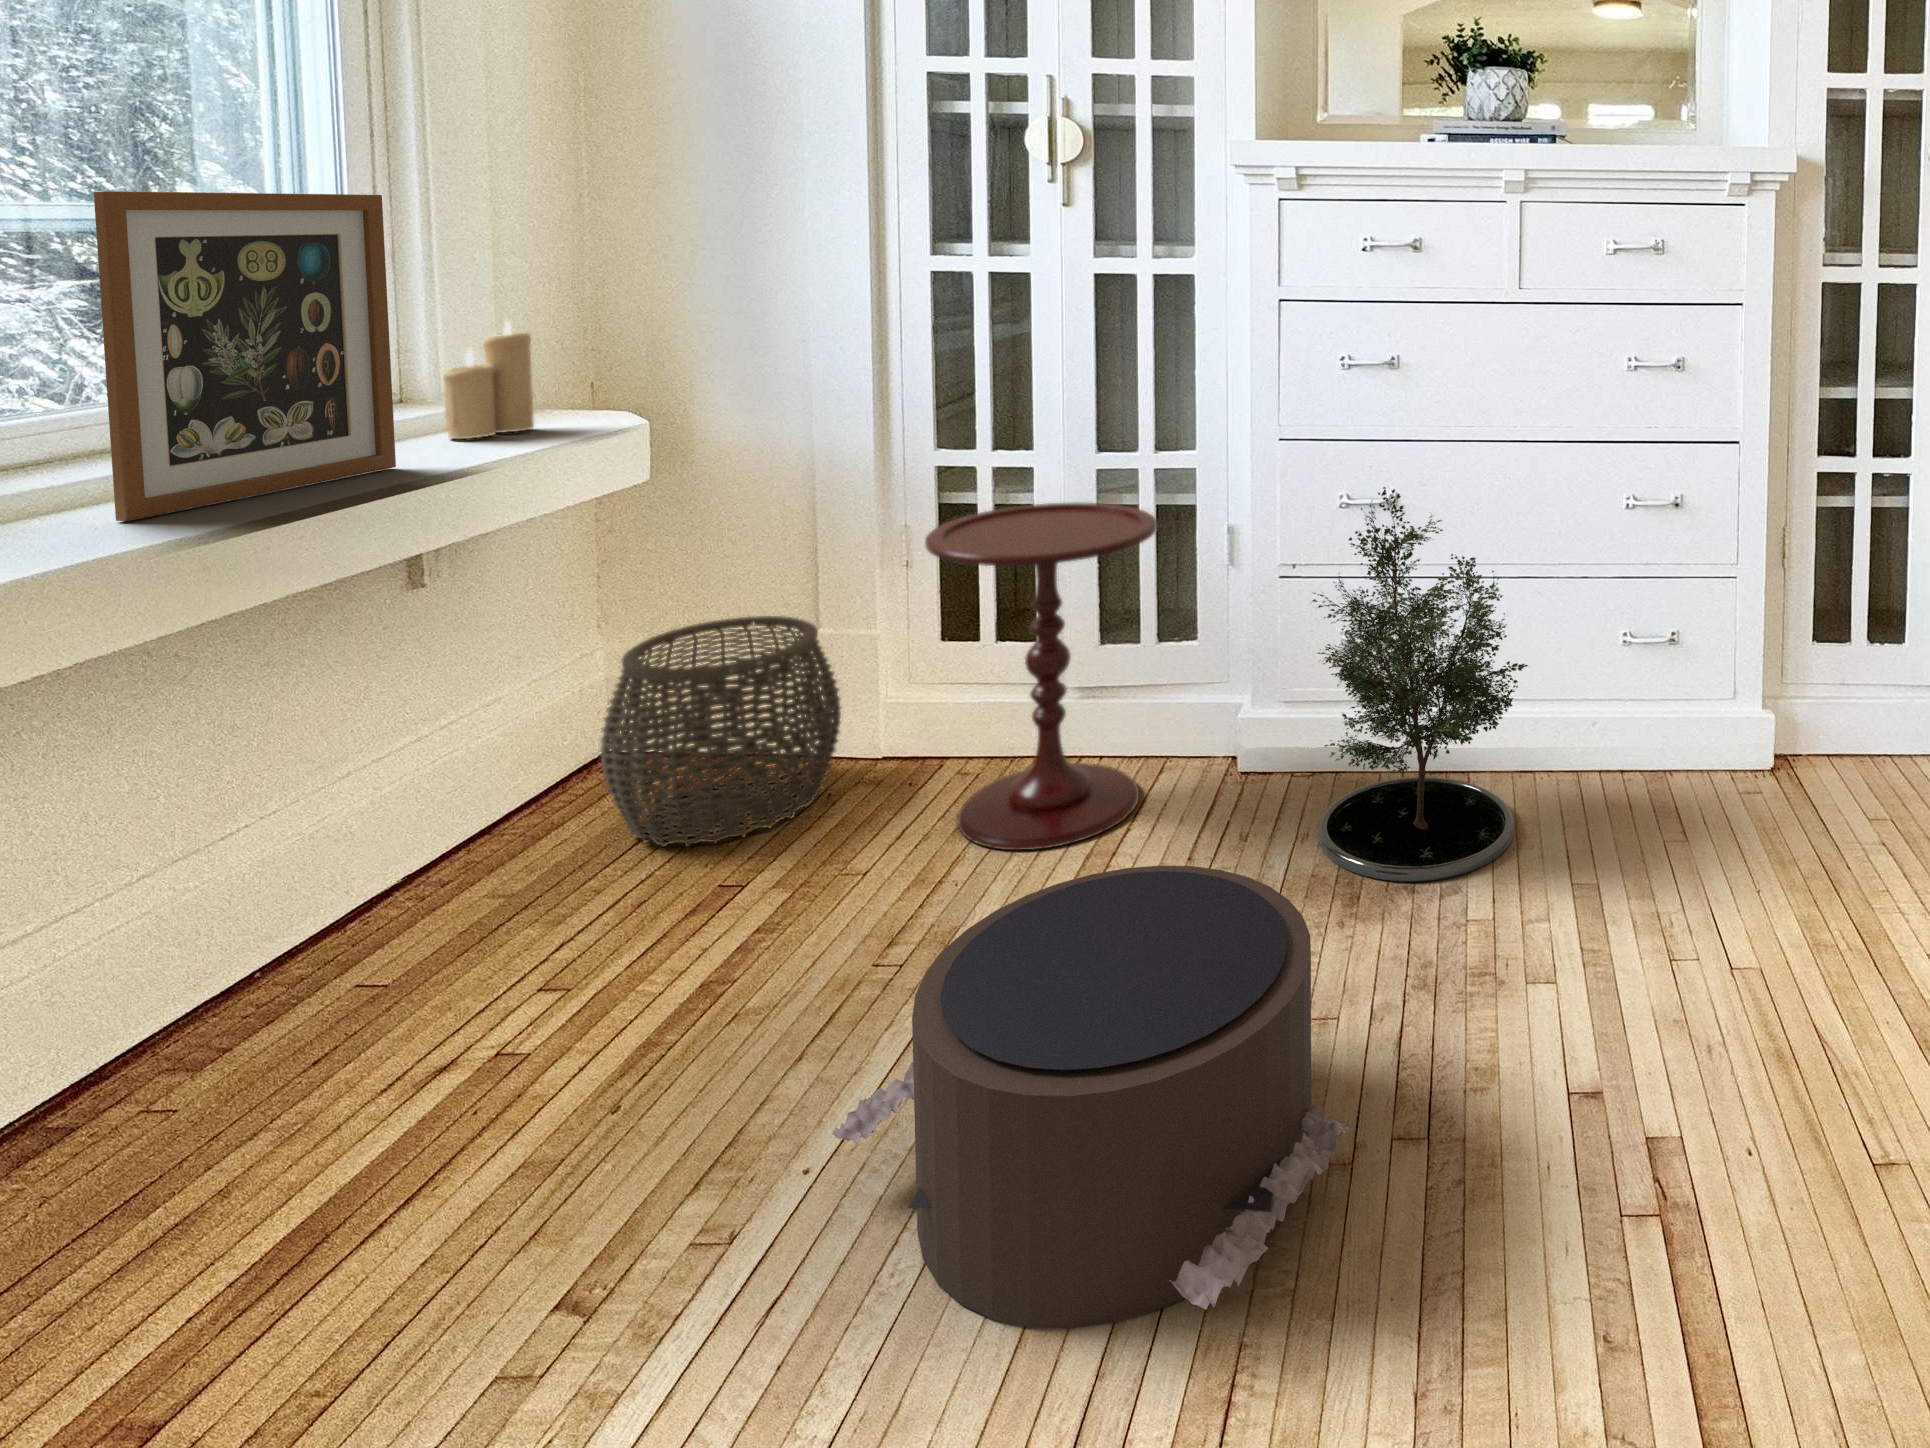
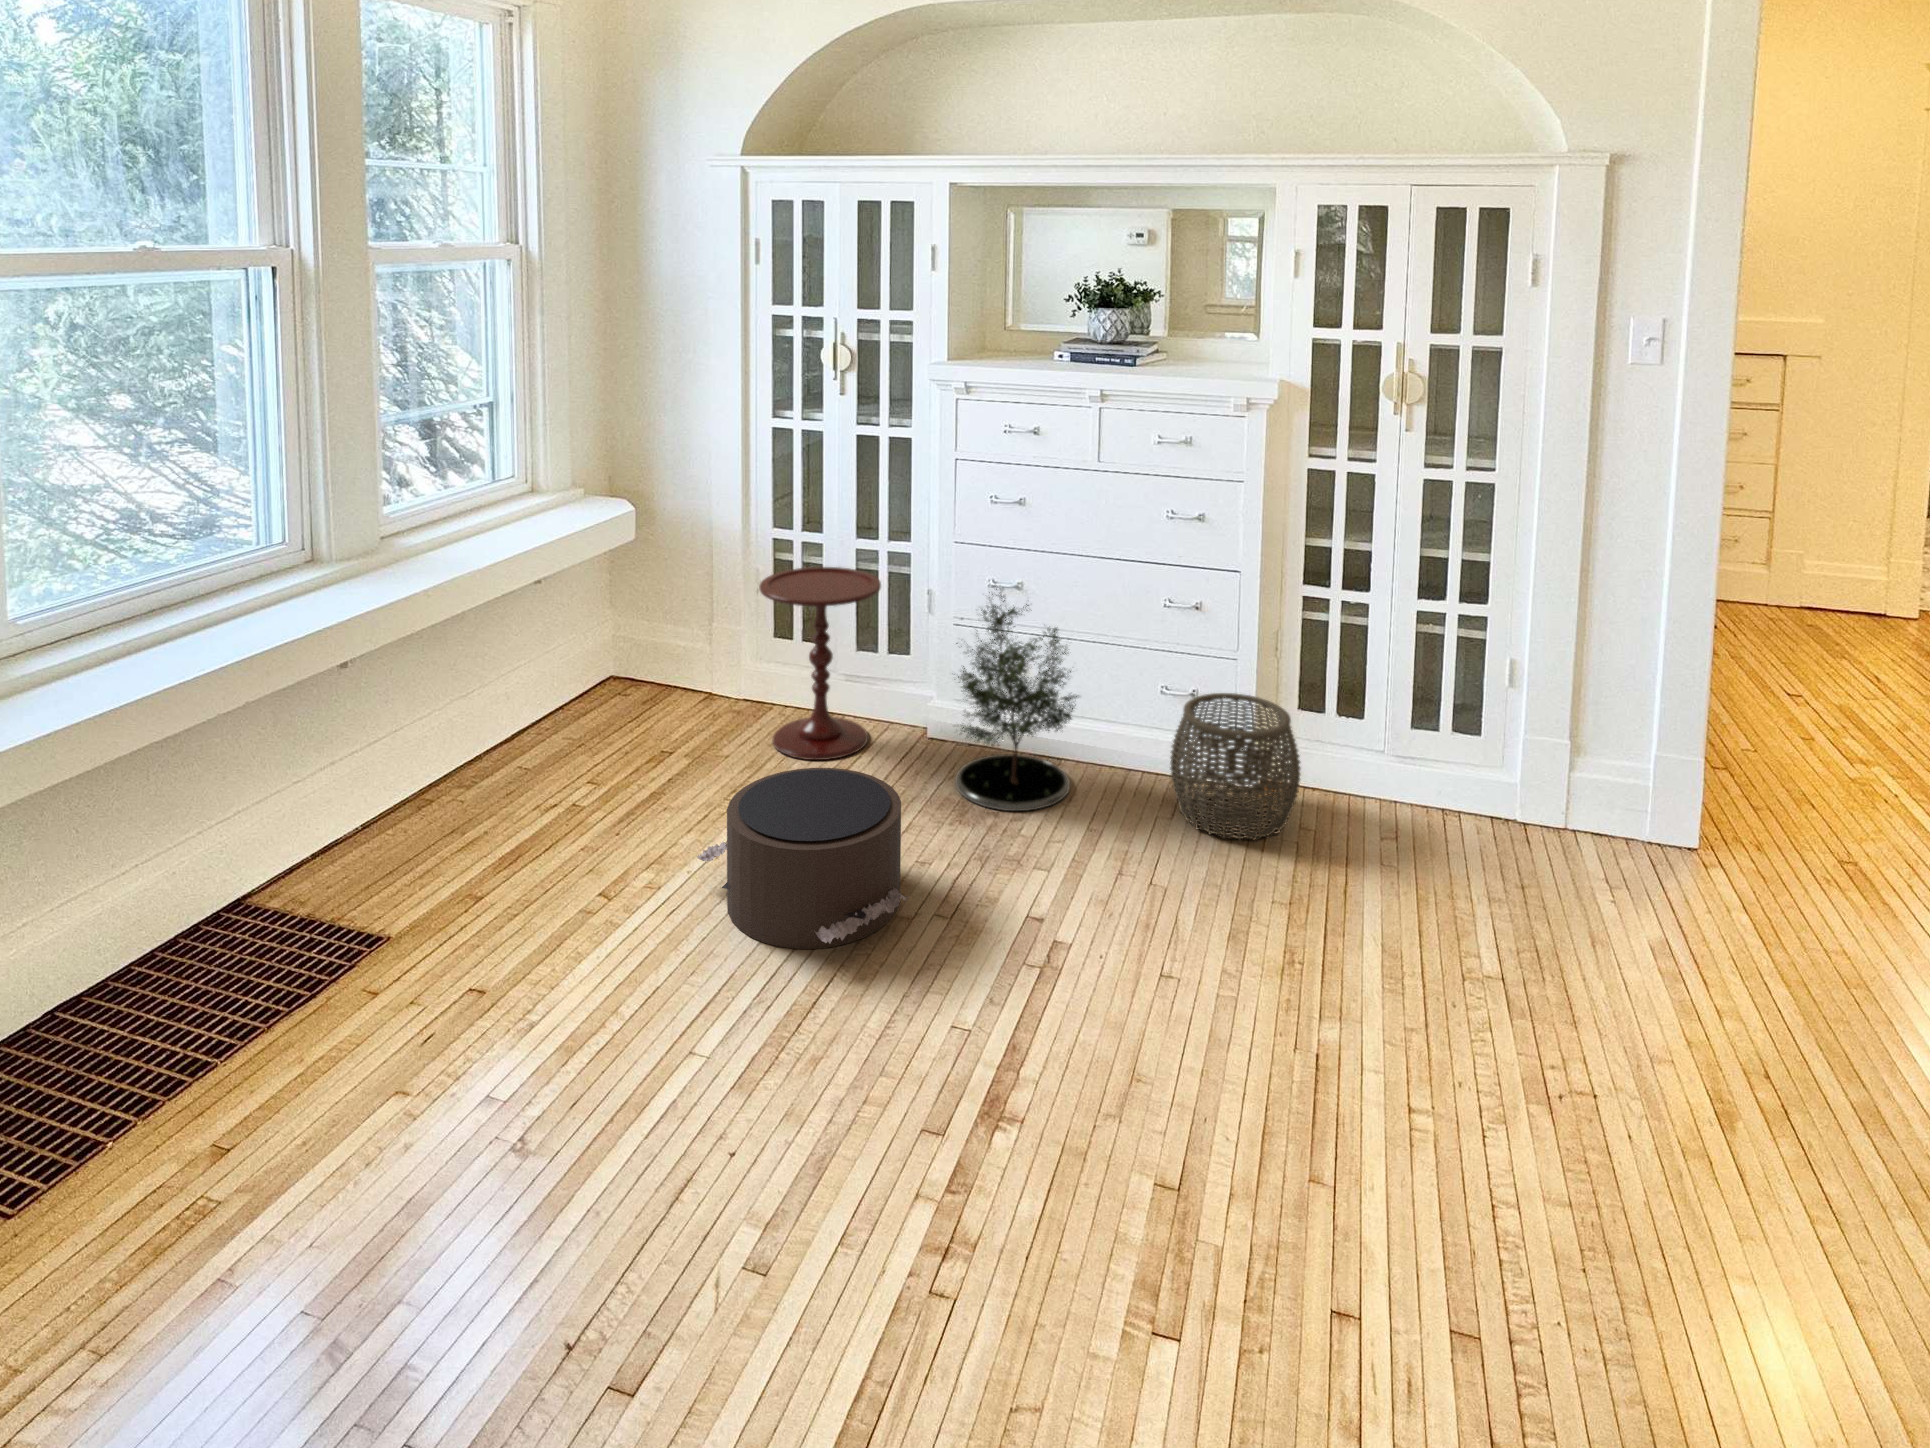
picture frame: present [94,191,396,521] -> none [441,405,533,556]
candle: present [443,321,534,439] -> none [548,453,584,514]
woven basket: present [601,616,841,846] -> present [1170,693,1301,840]

